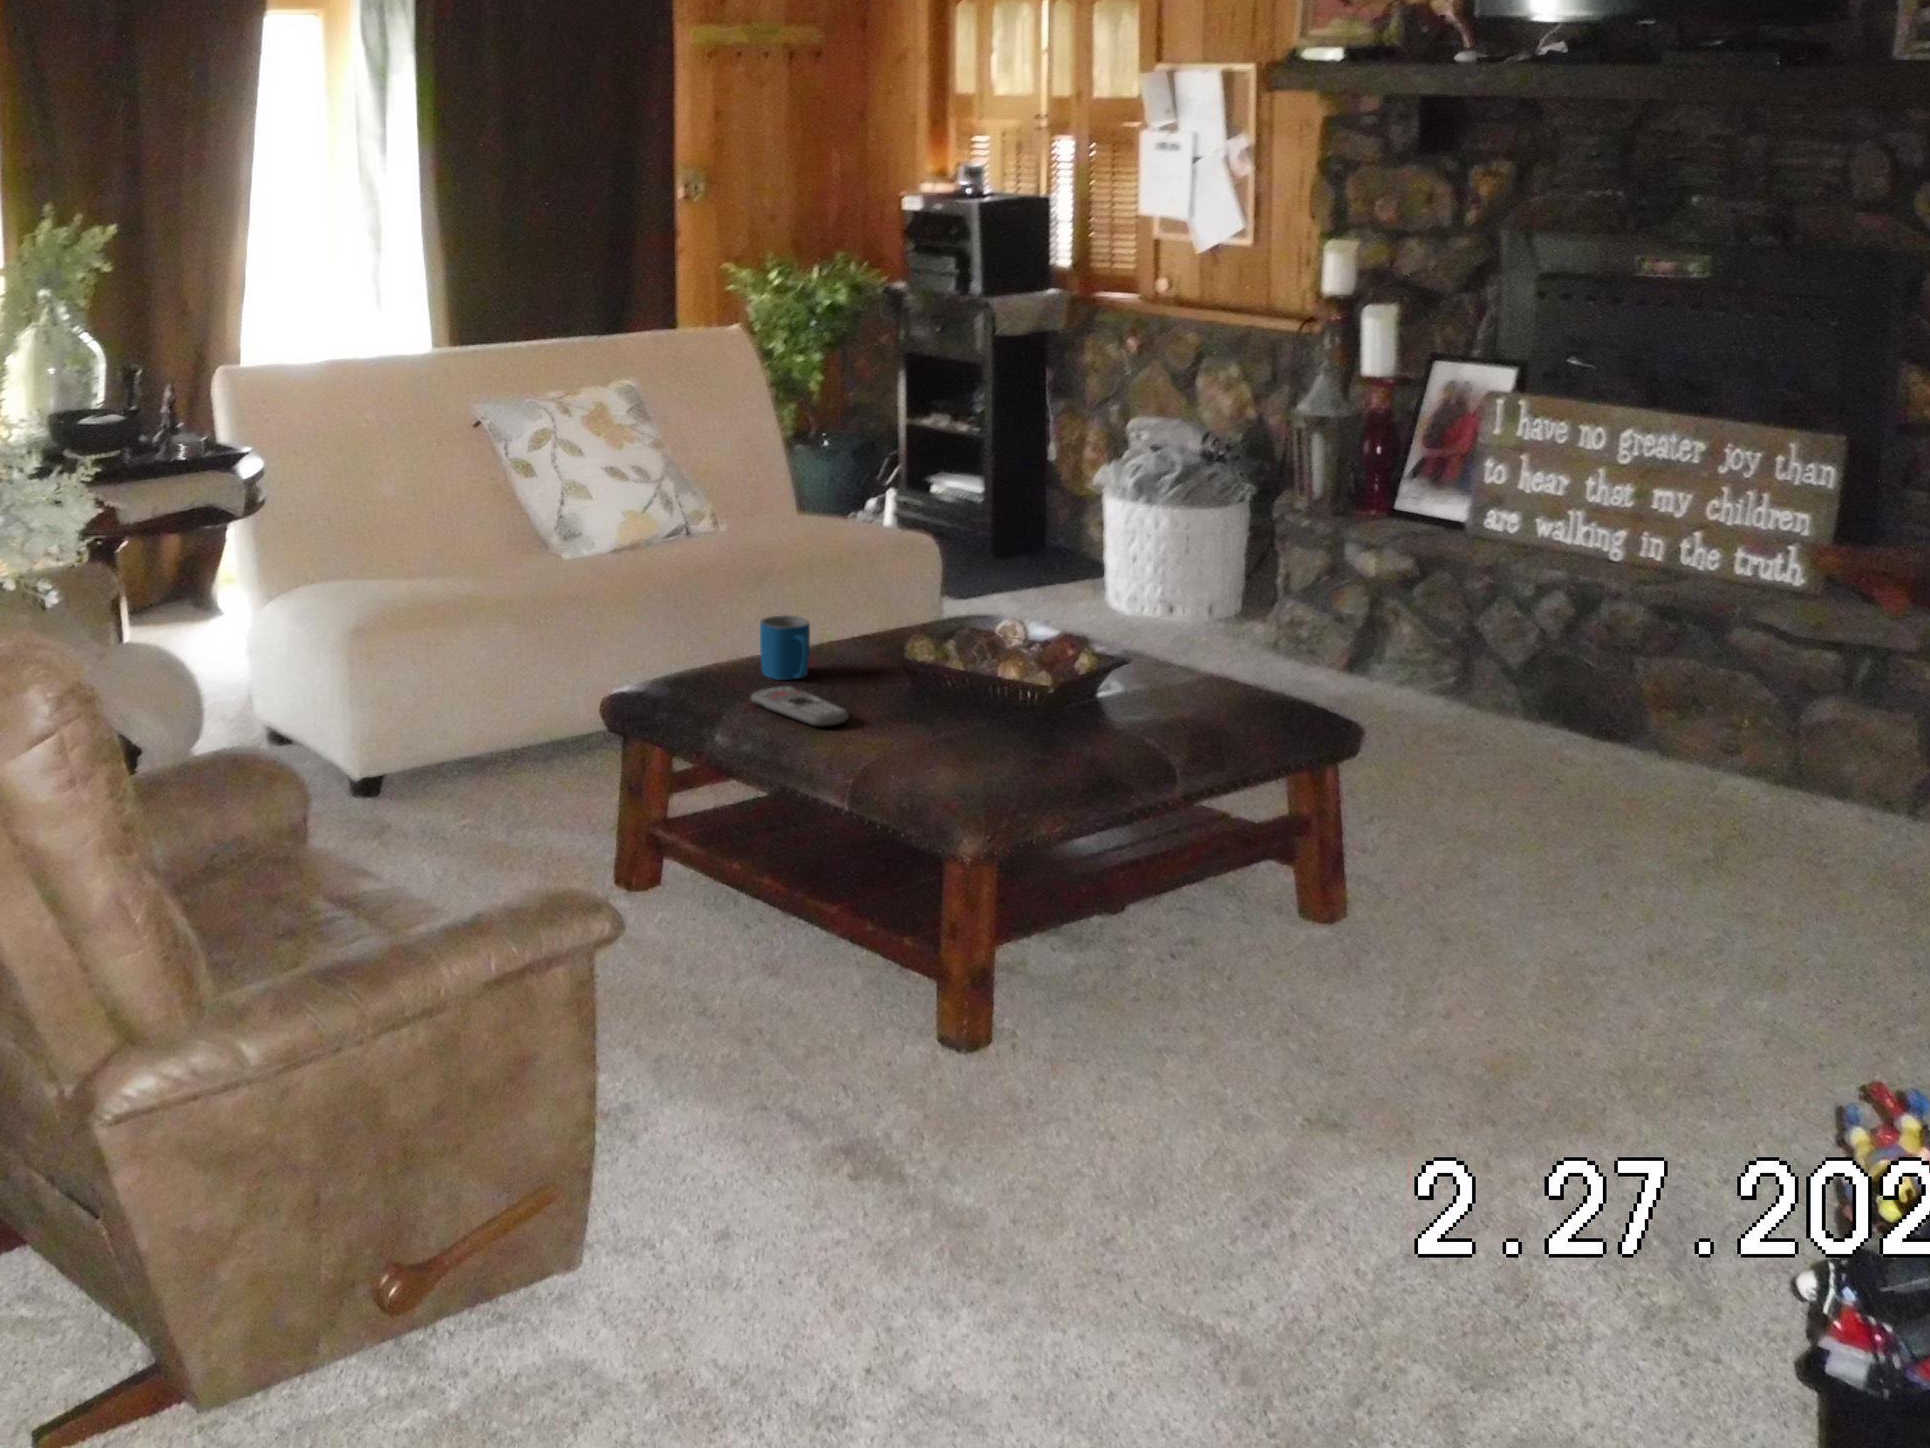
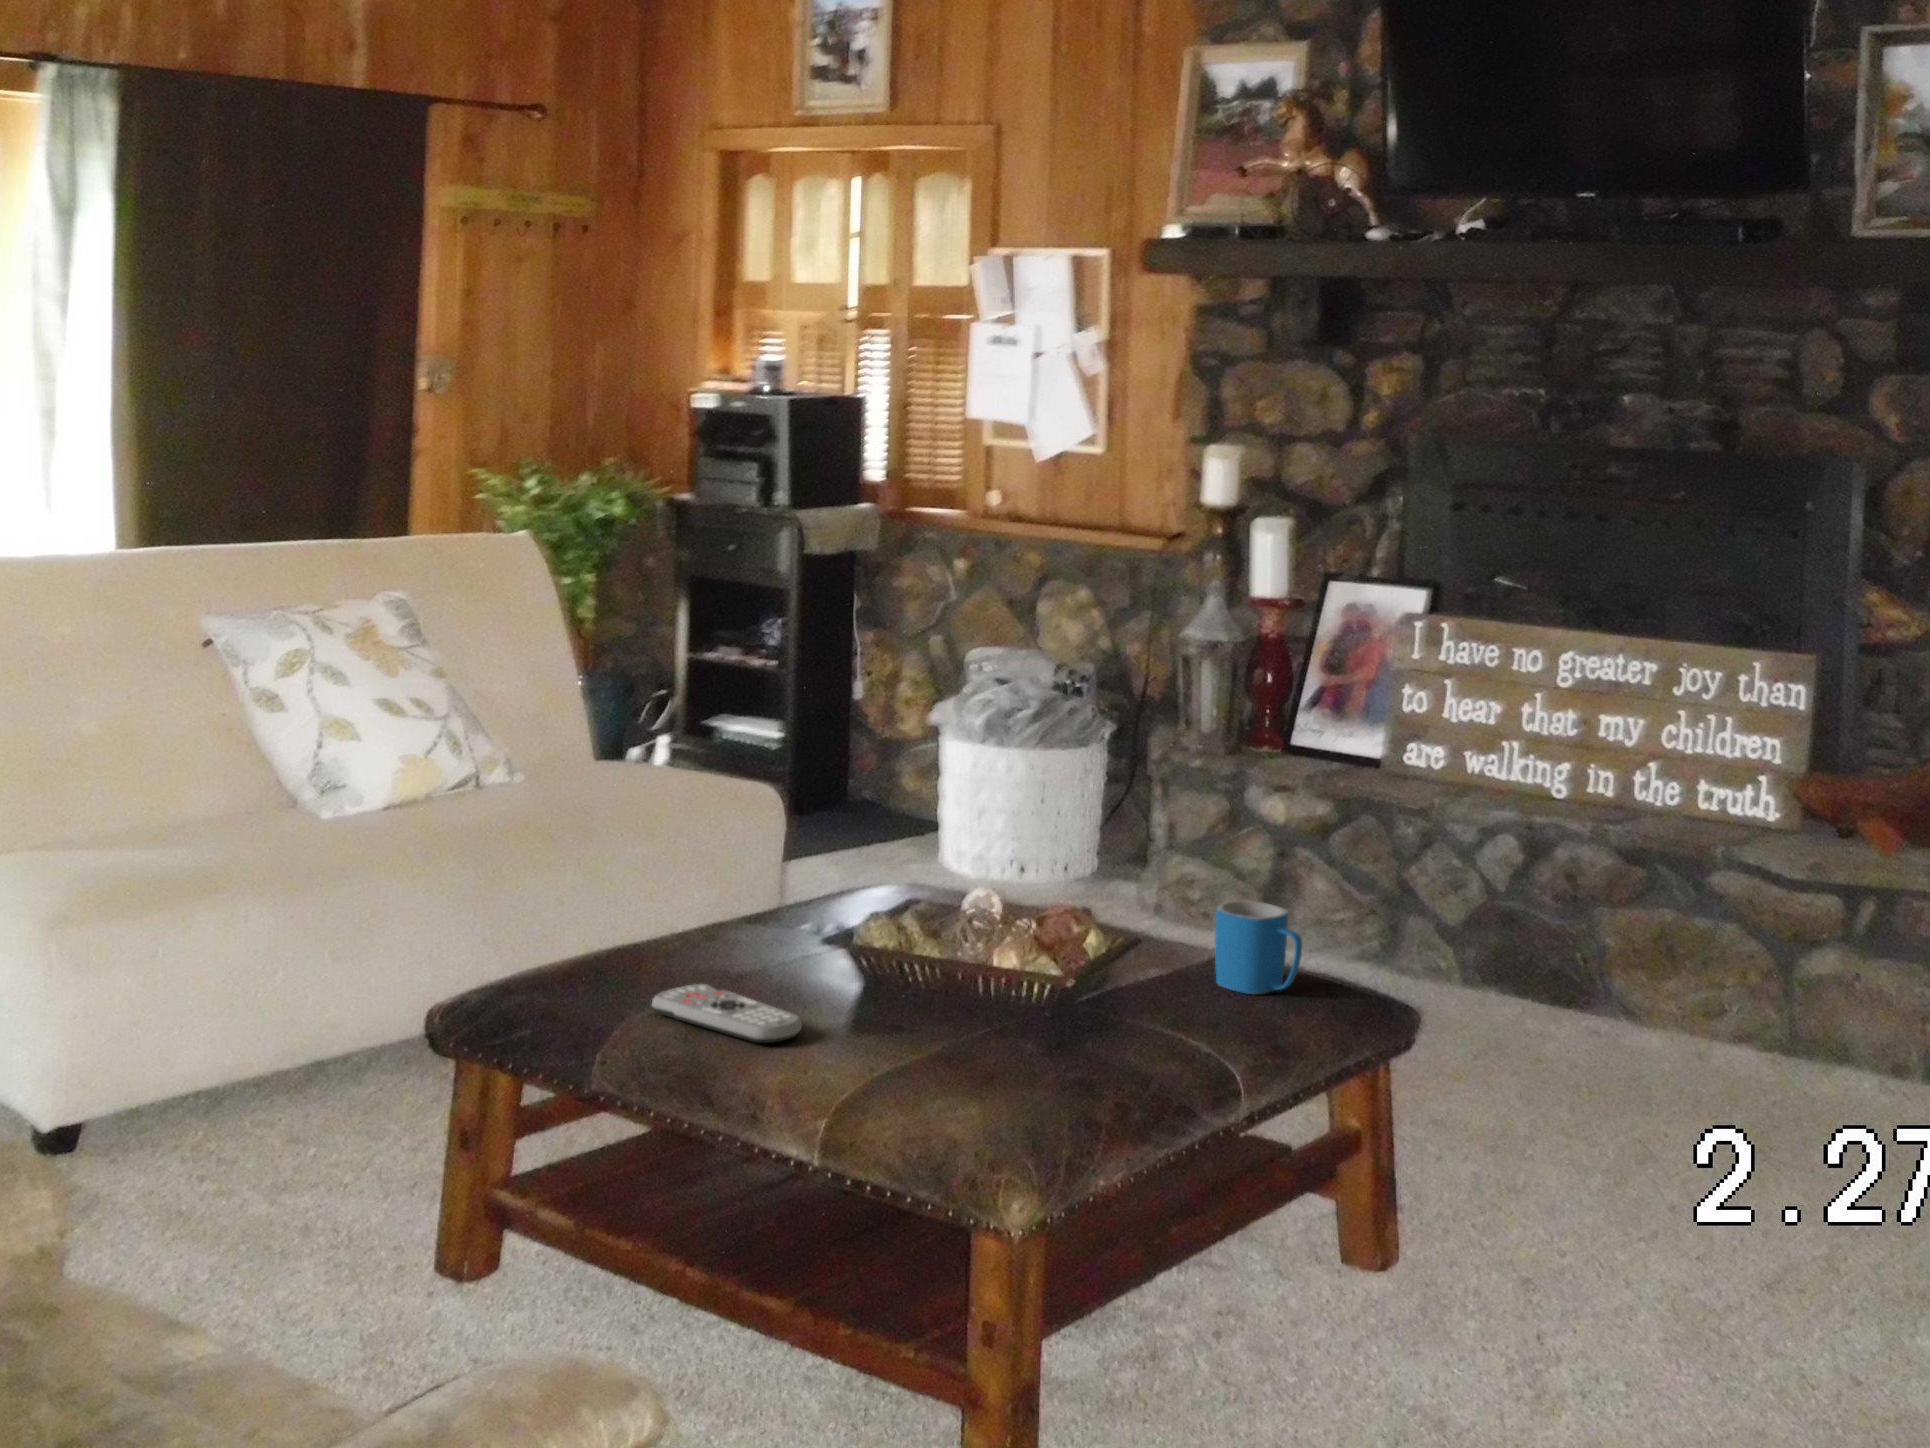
mug: present [760,615,810,680] -> present [1215,901,1302,994]

